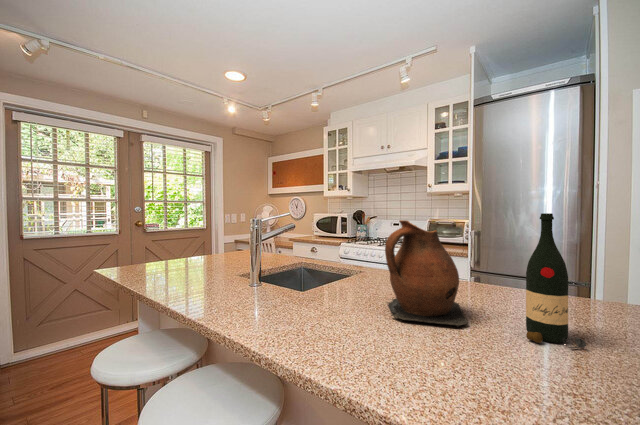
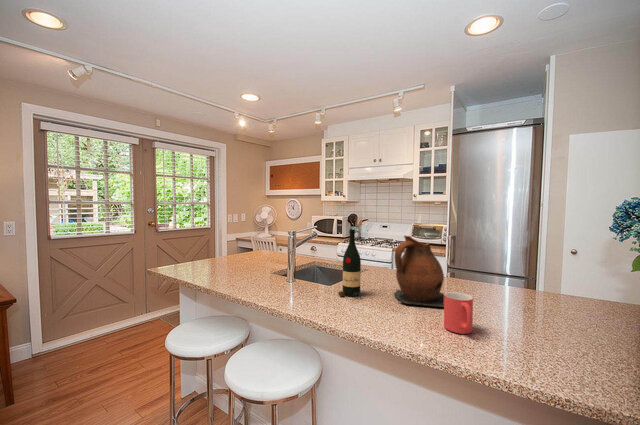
wine bottle: present [526,213,586,348] -> present [338,229,361,298]
mug: none [456,304,506,377] -> present [444,292,473,334]

